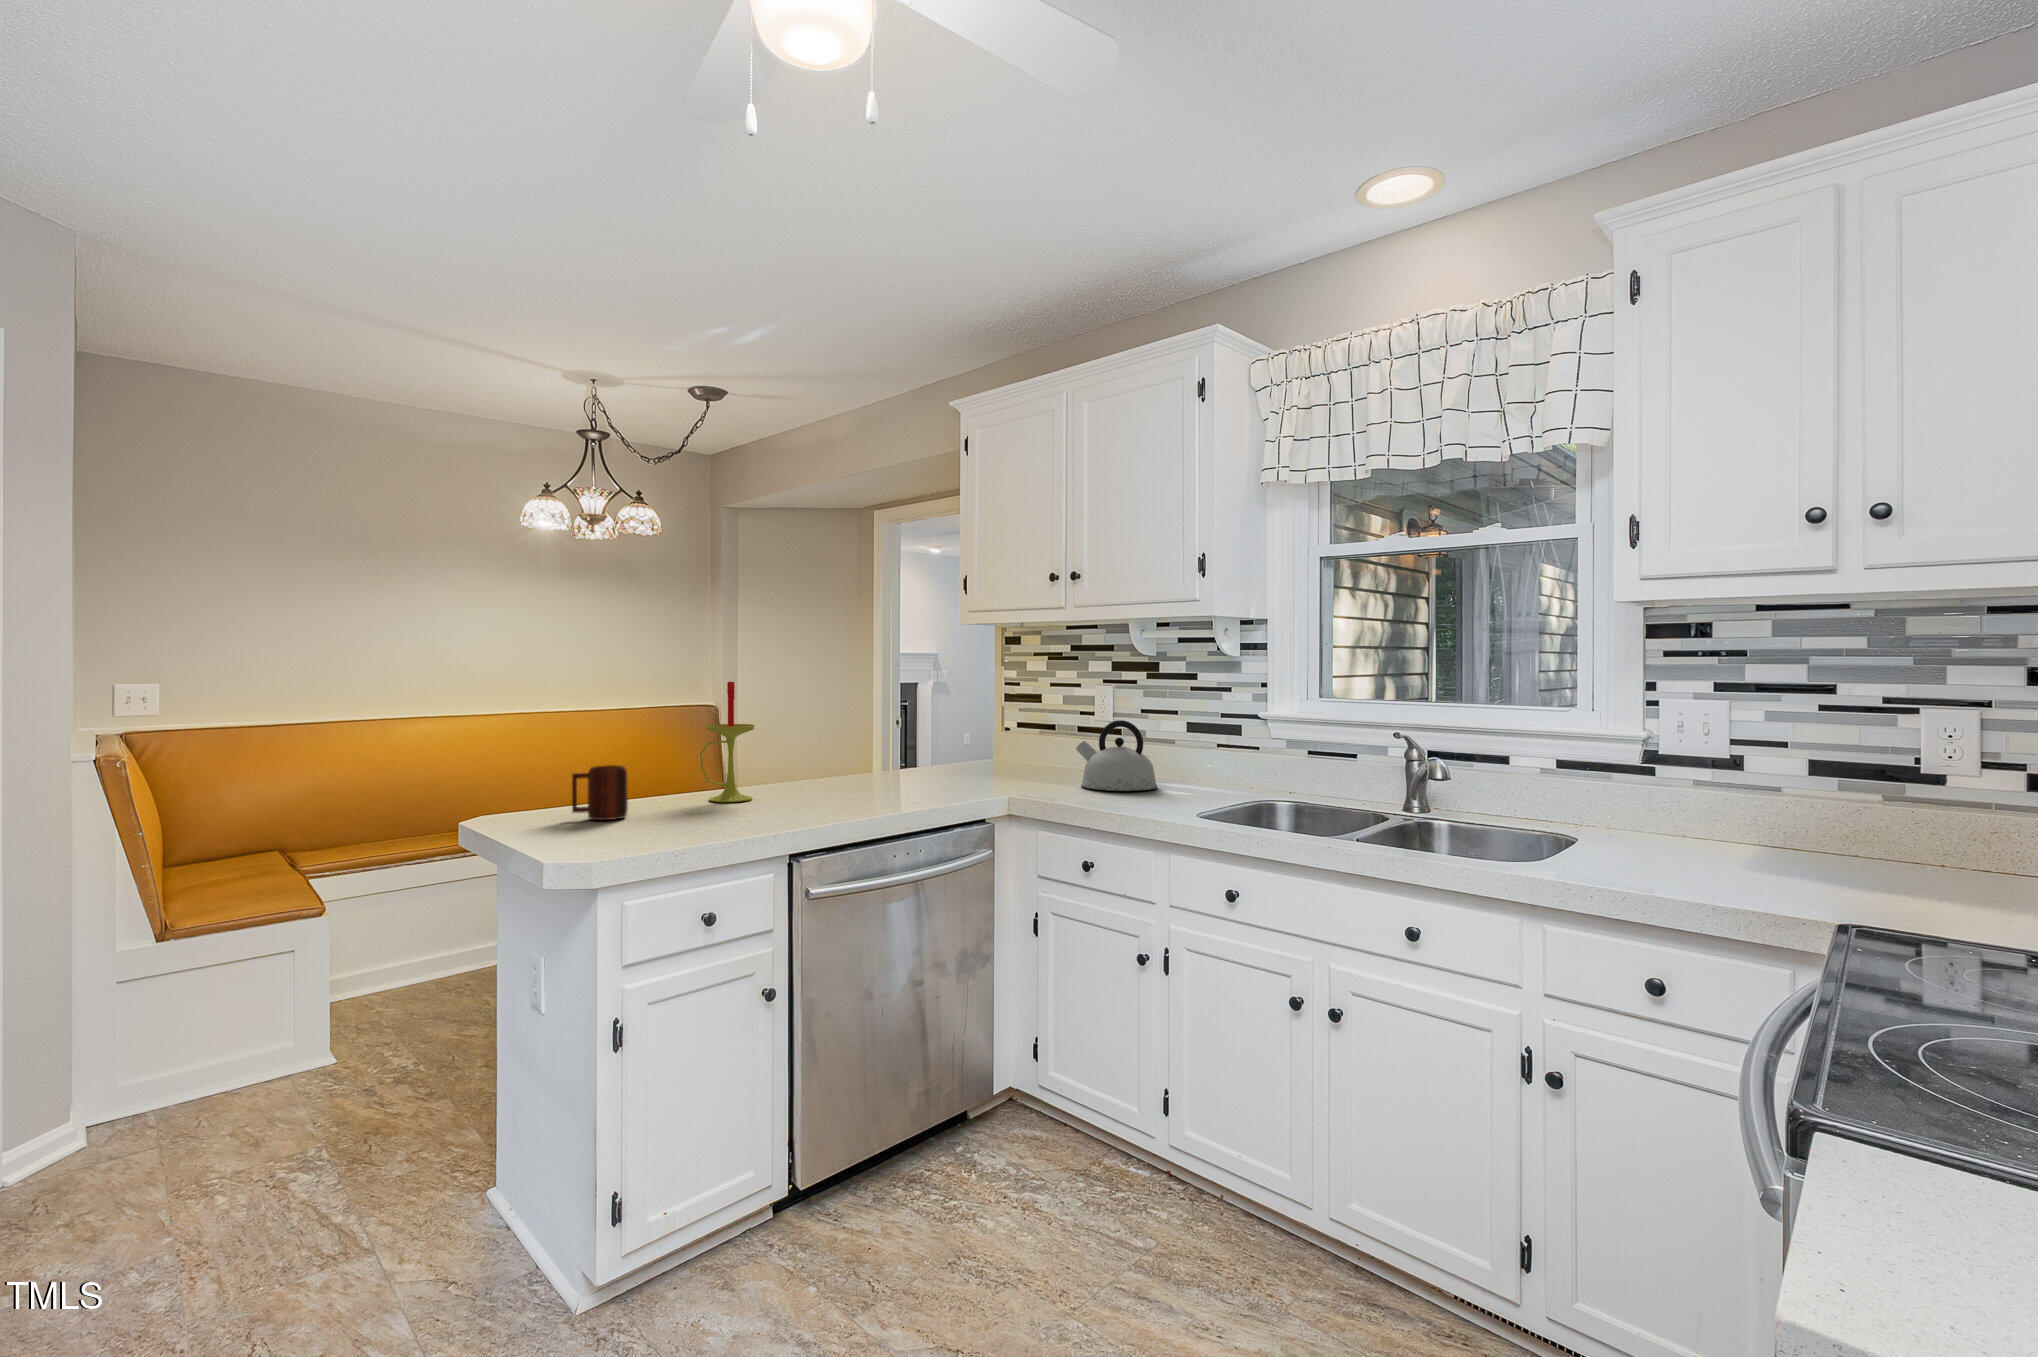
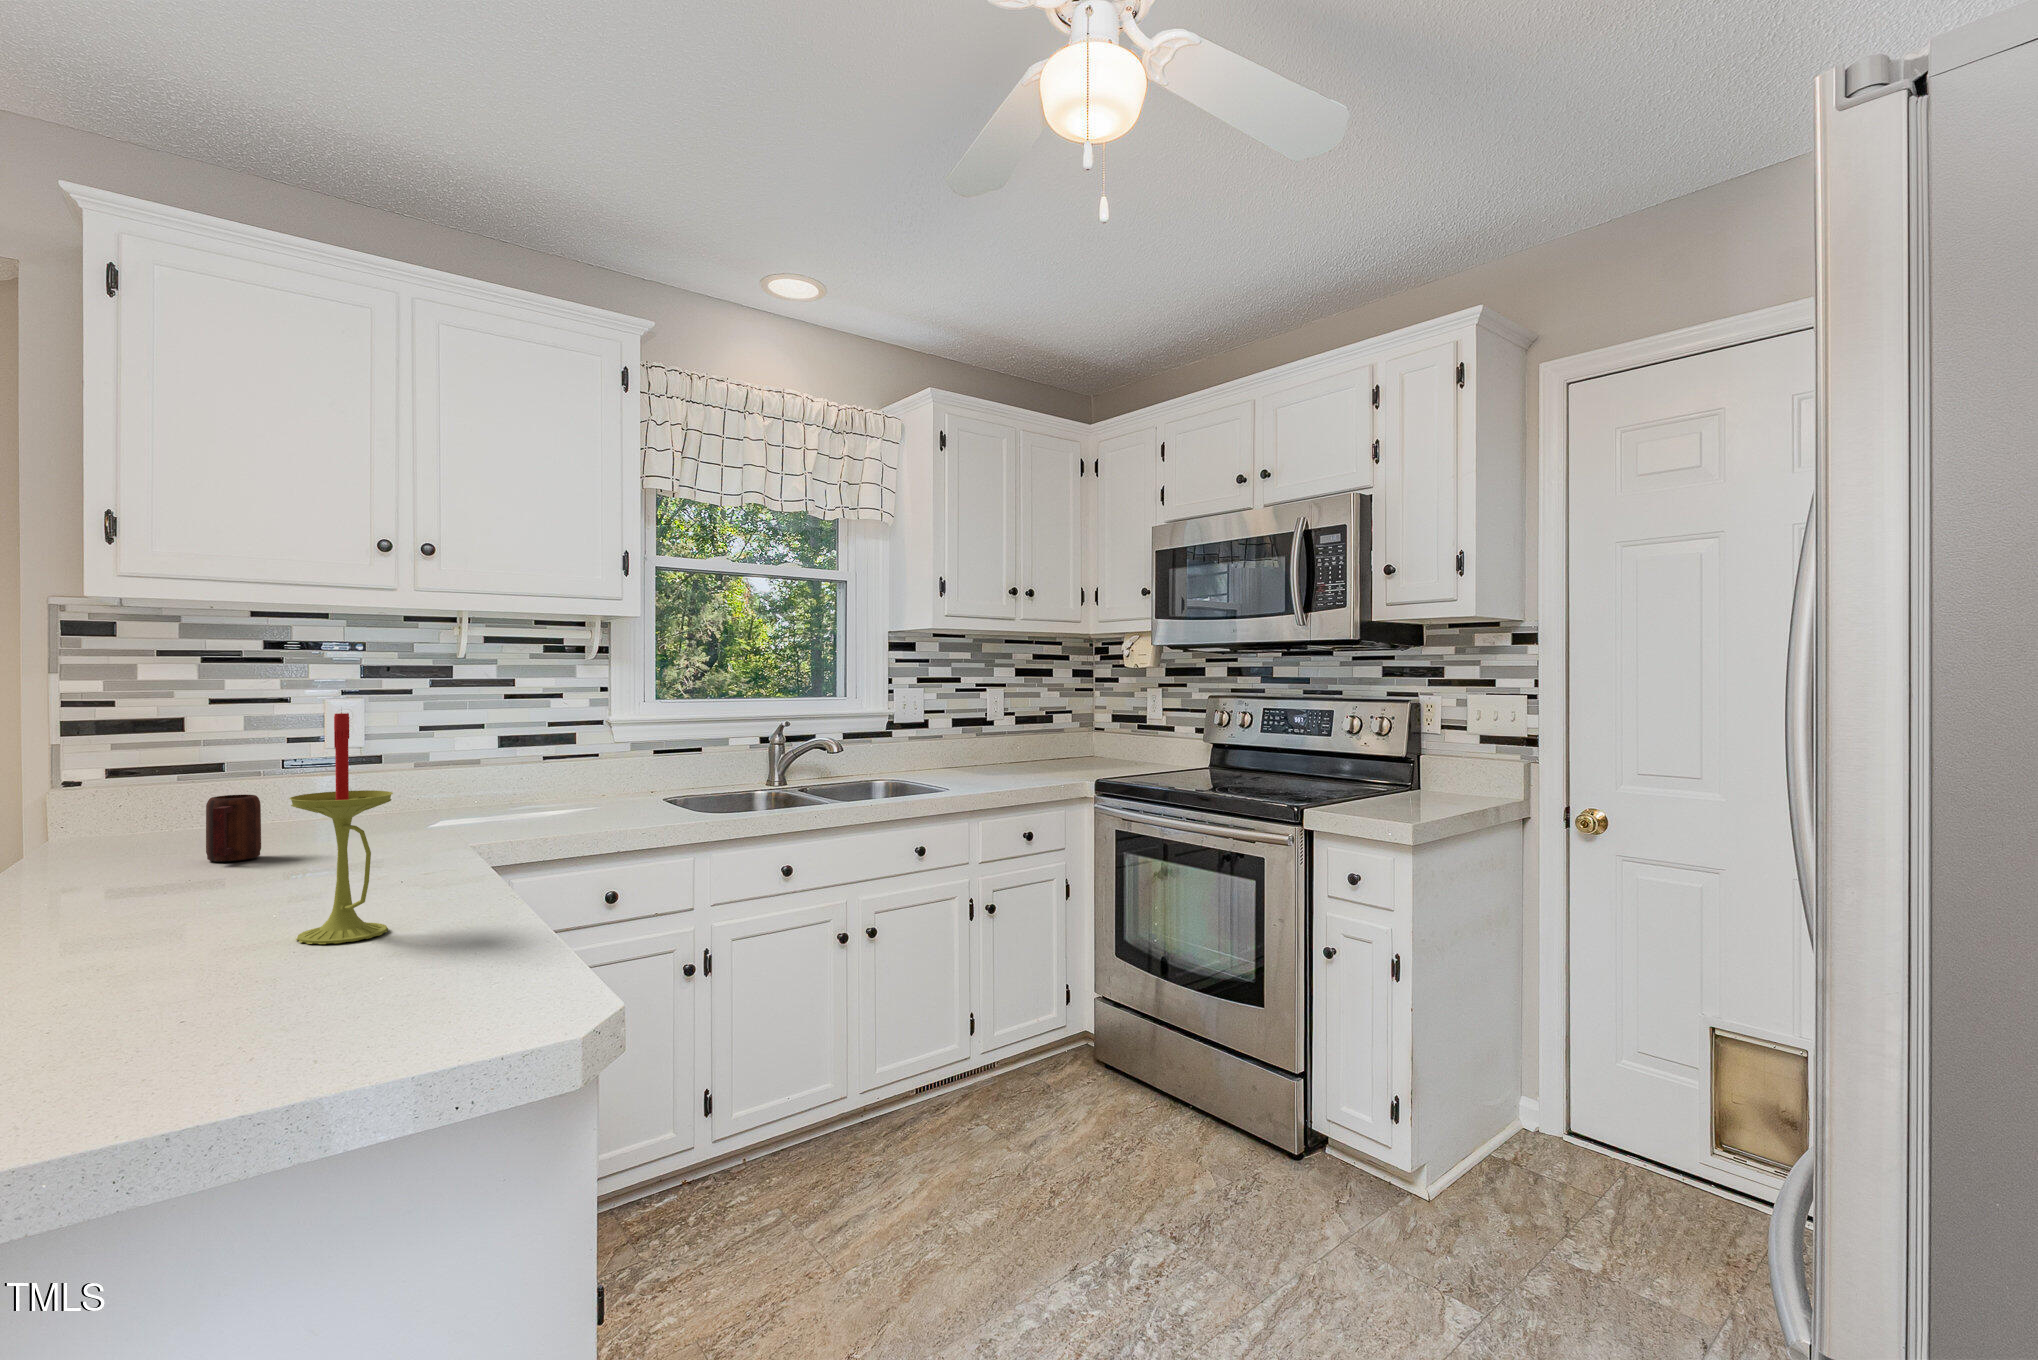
kettle: present [1076,720,1157,791] -> none [439,740,546,830]
mug: present [572,765,628,820] -> present [206,795,261,862]

